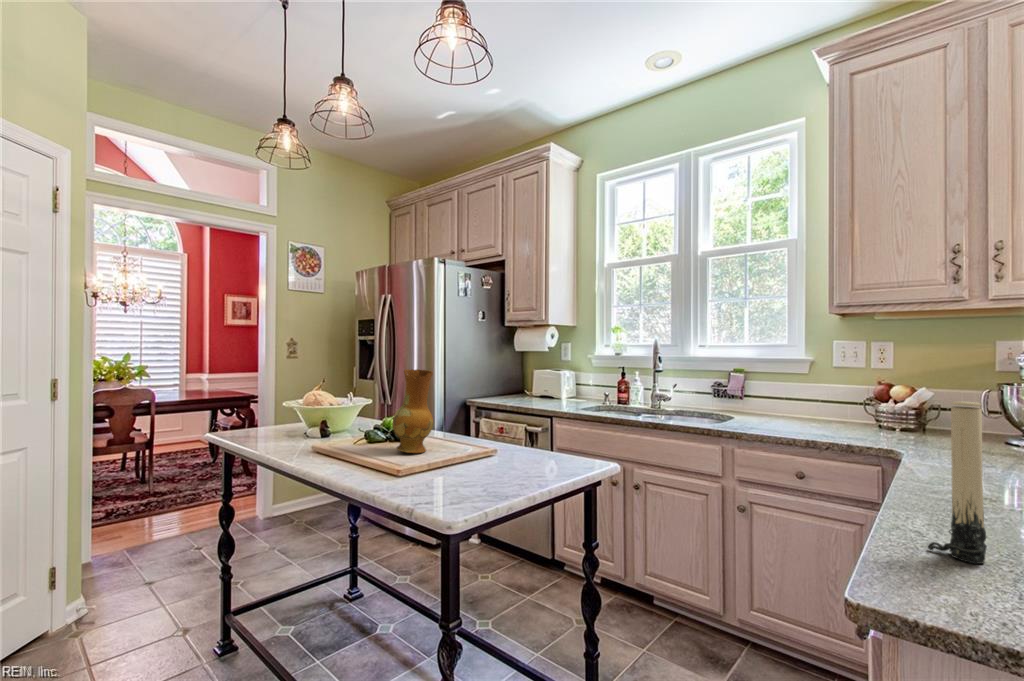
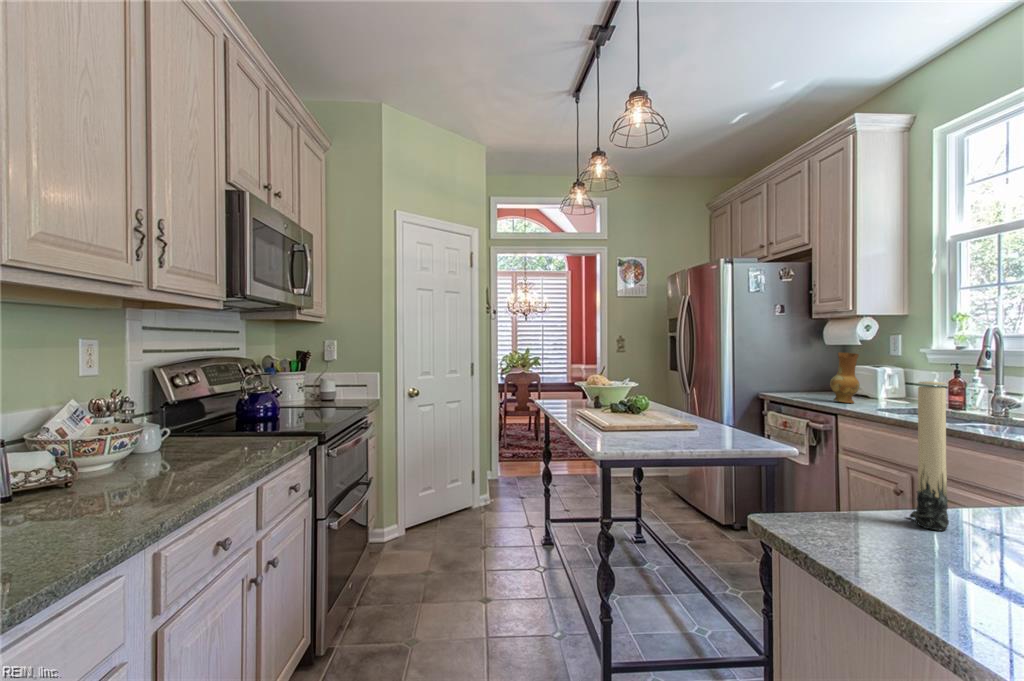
ceramic jug: present [392,369,433,453] -> present [830,353,860,403]

